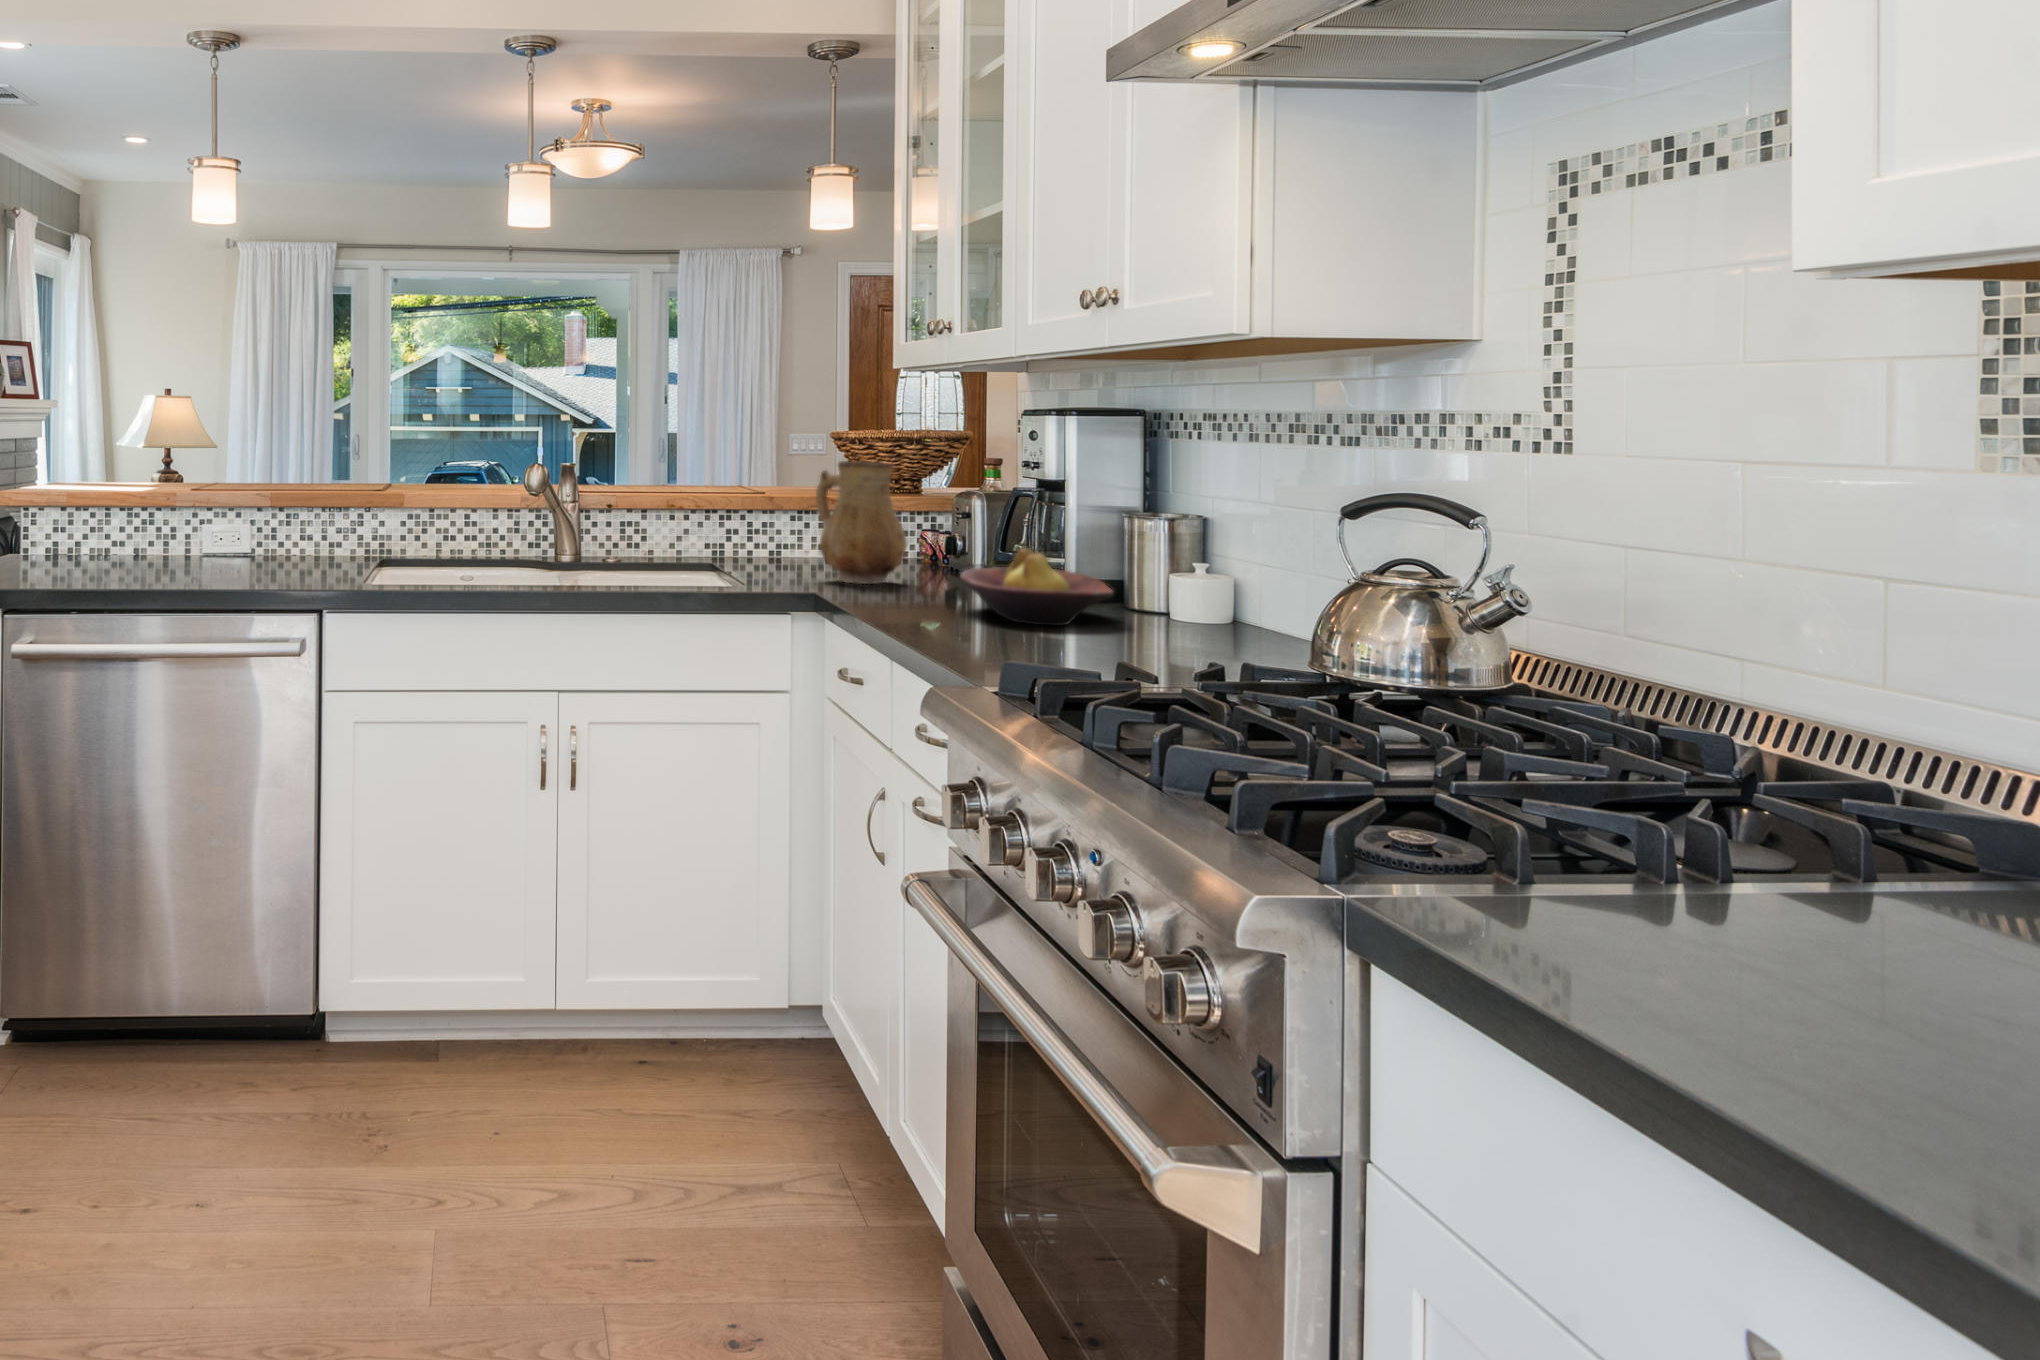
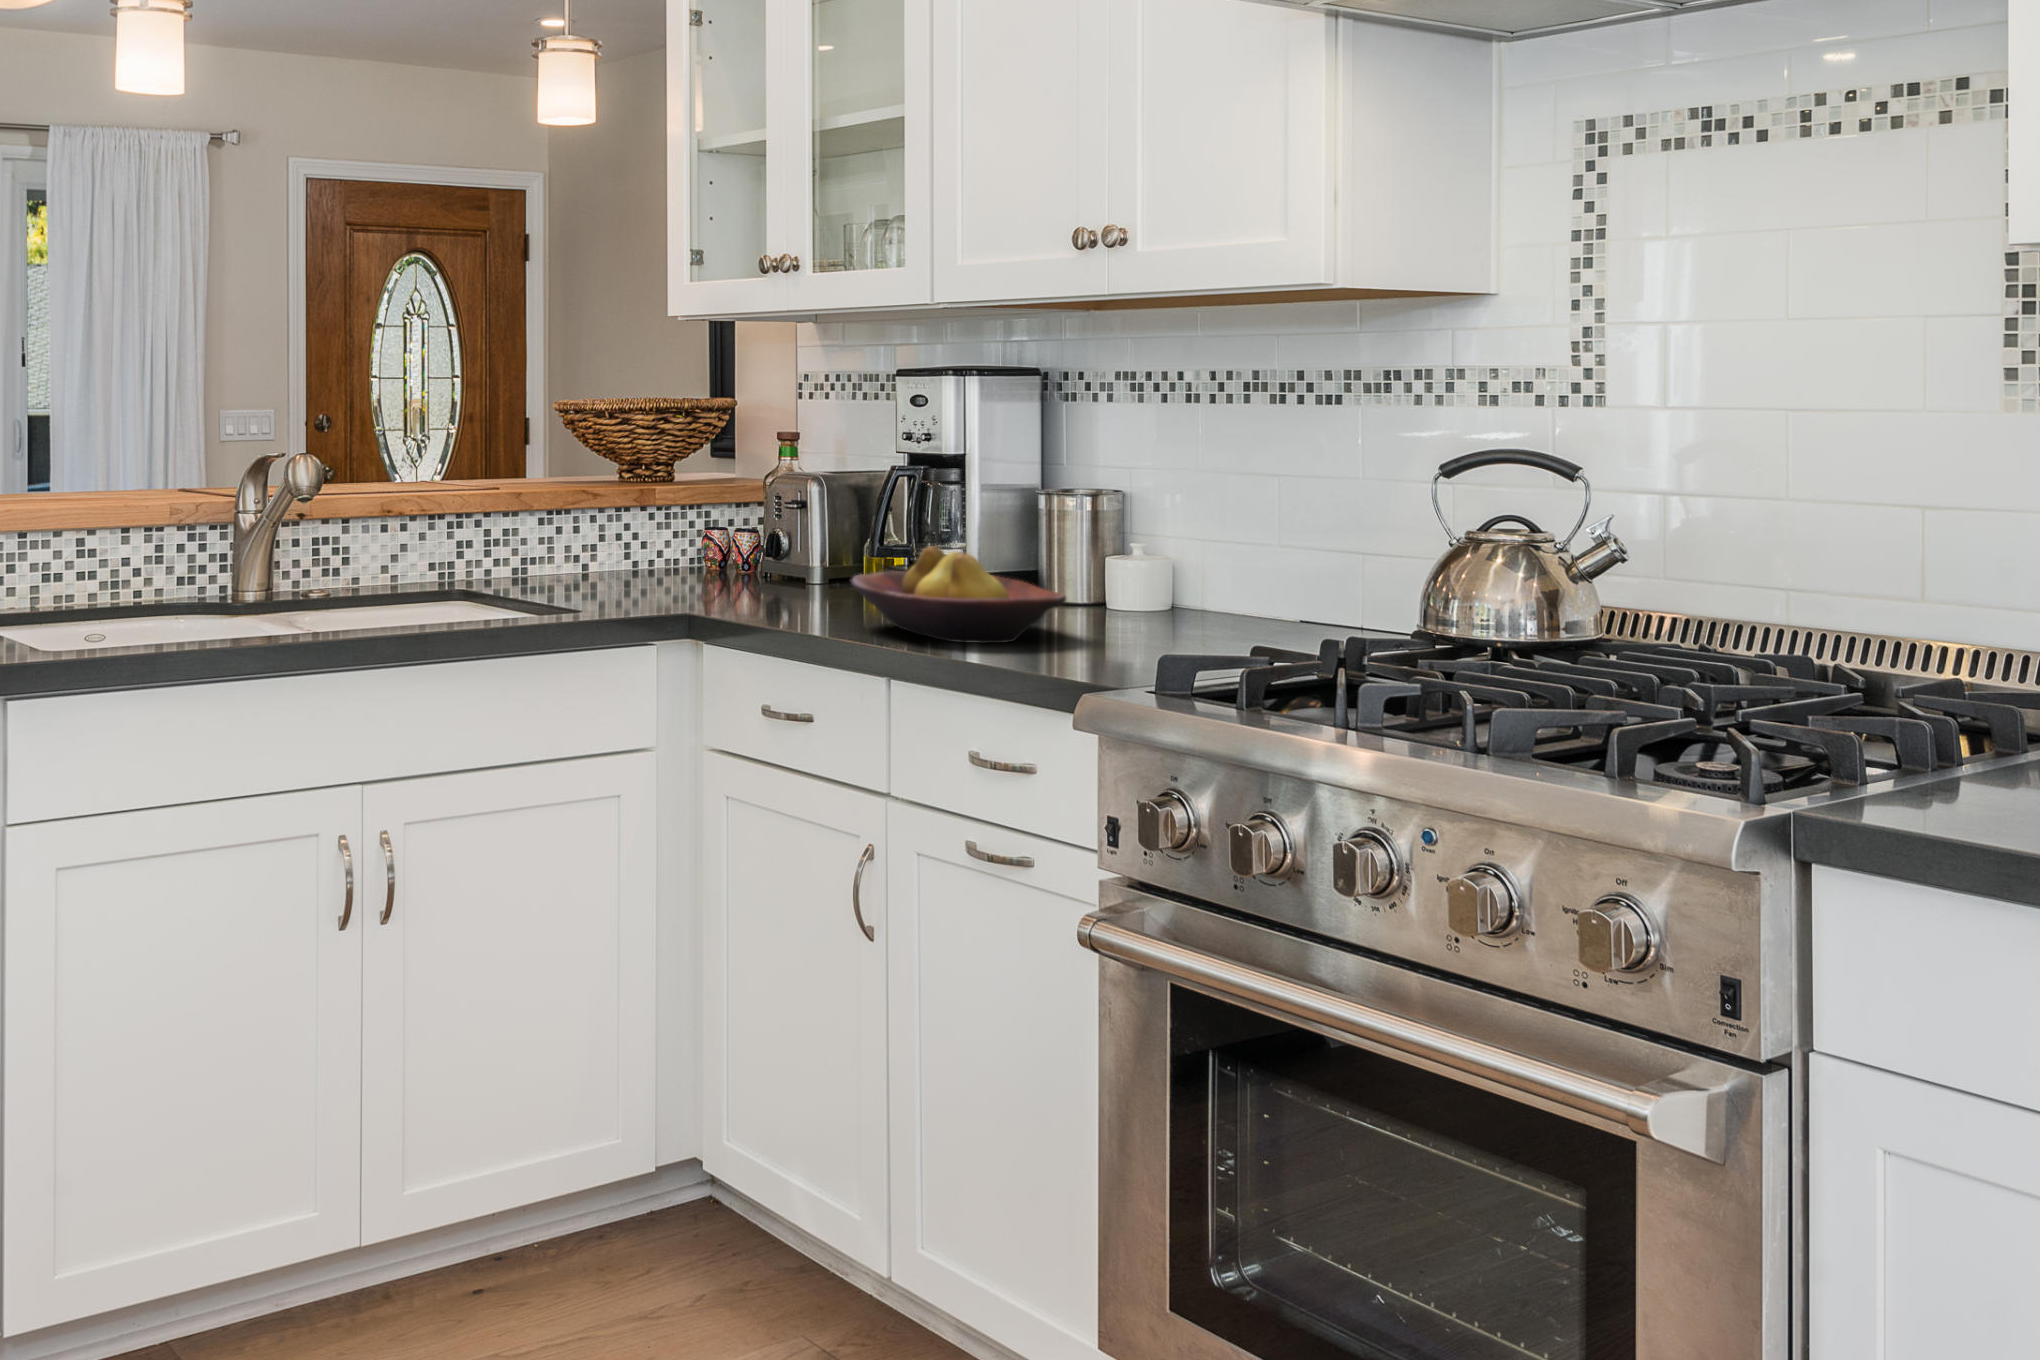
ceramic pitcher: present [816,461,907,584] -> none [592,442,717,604]

